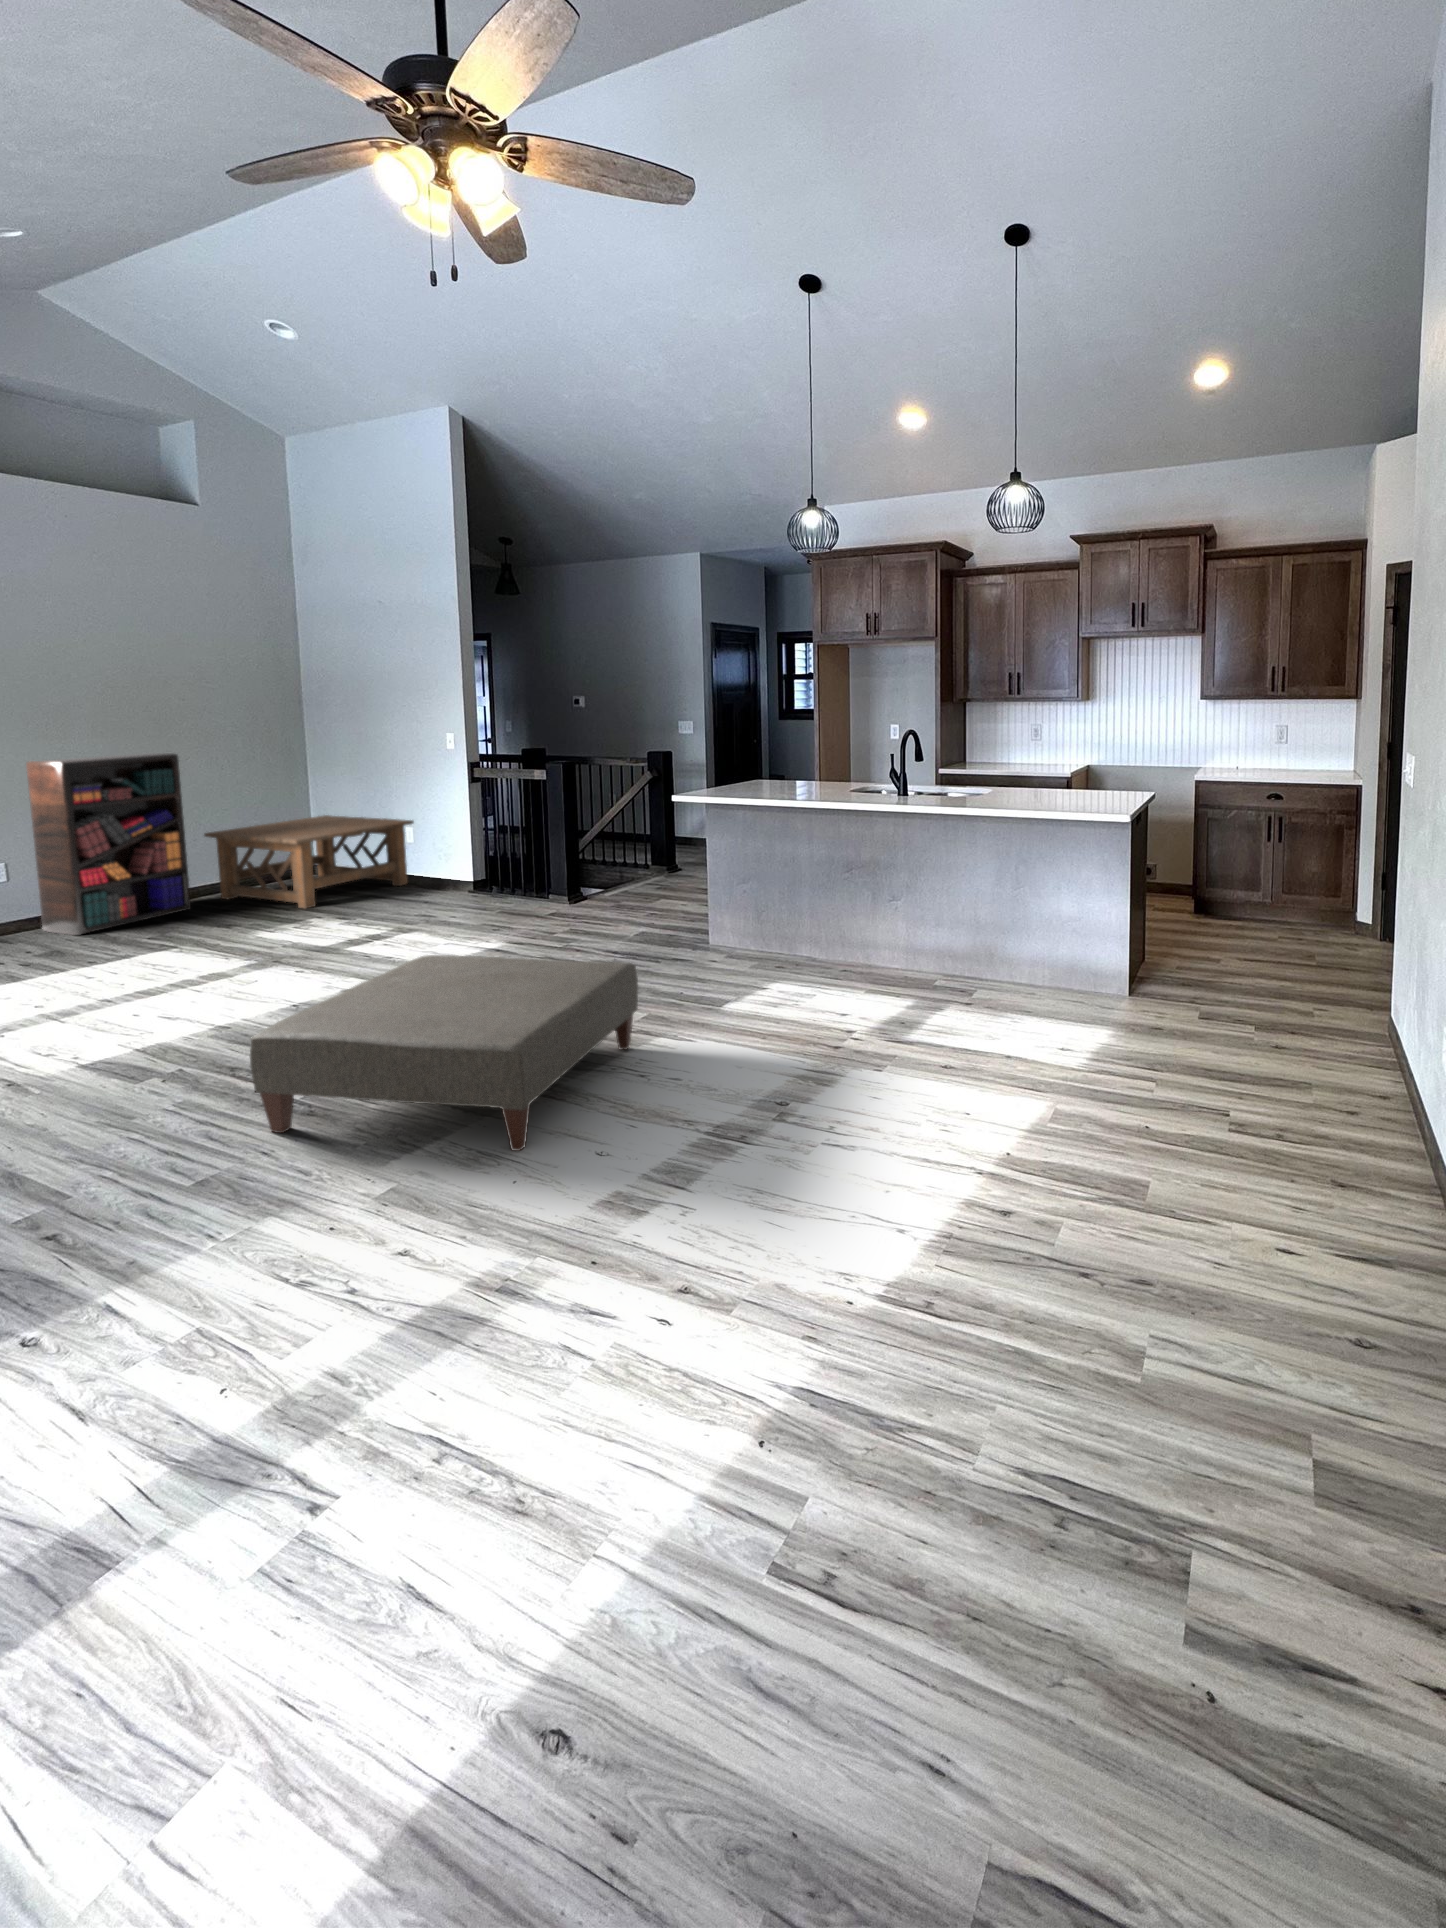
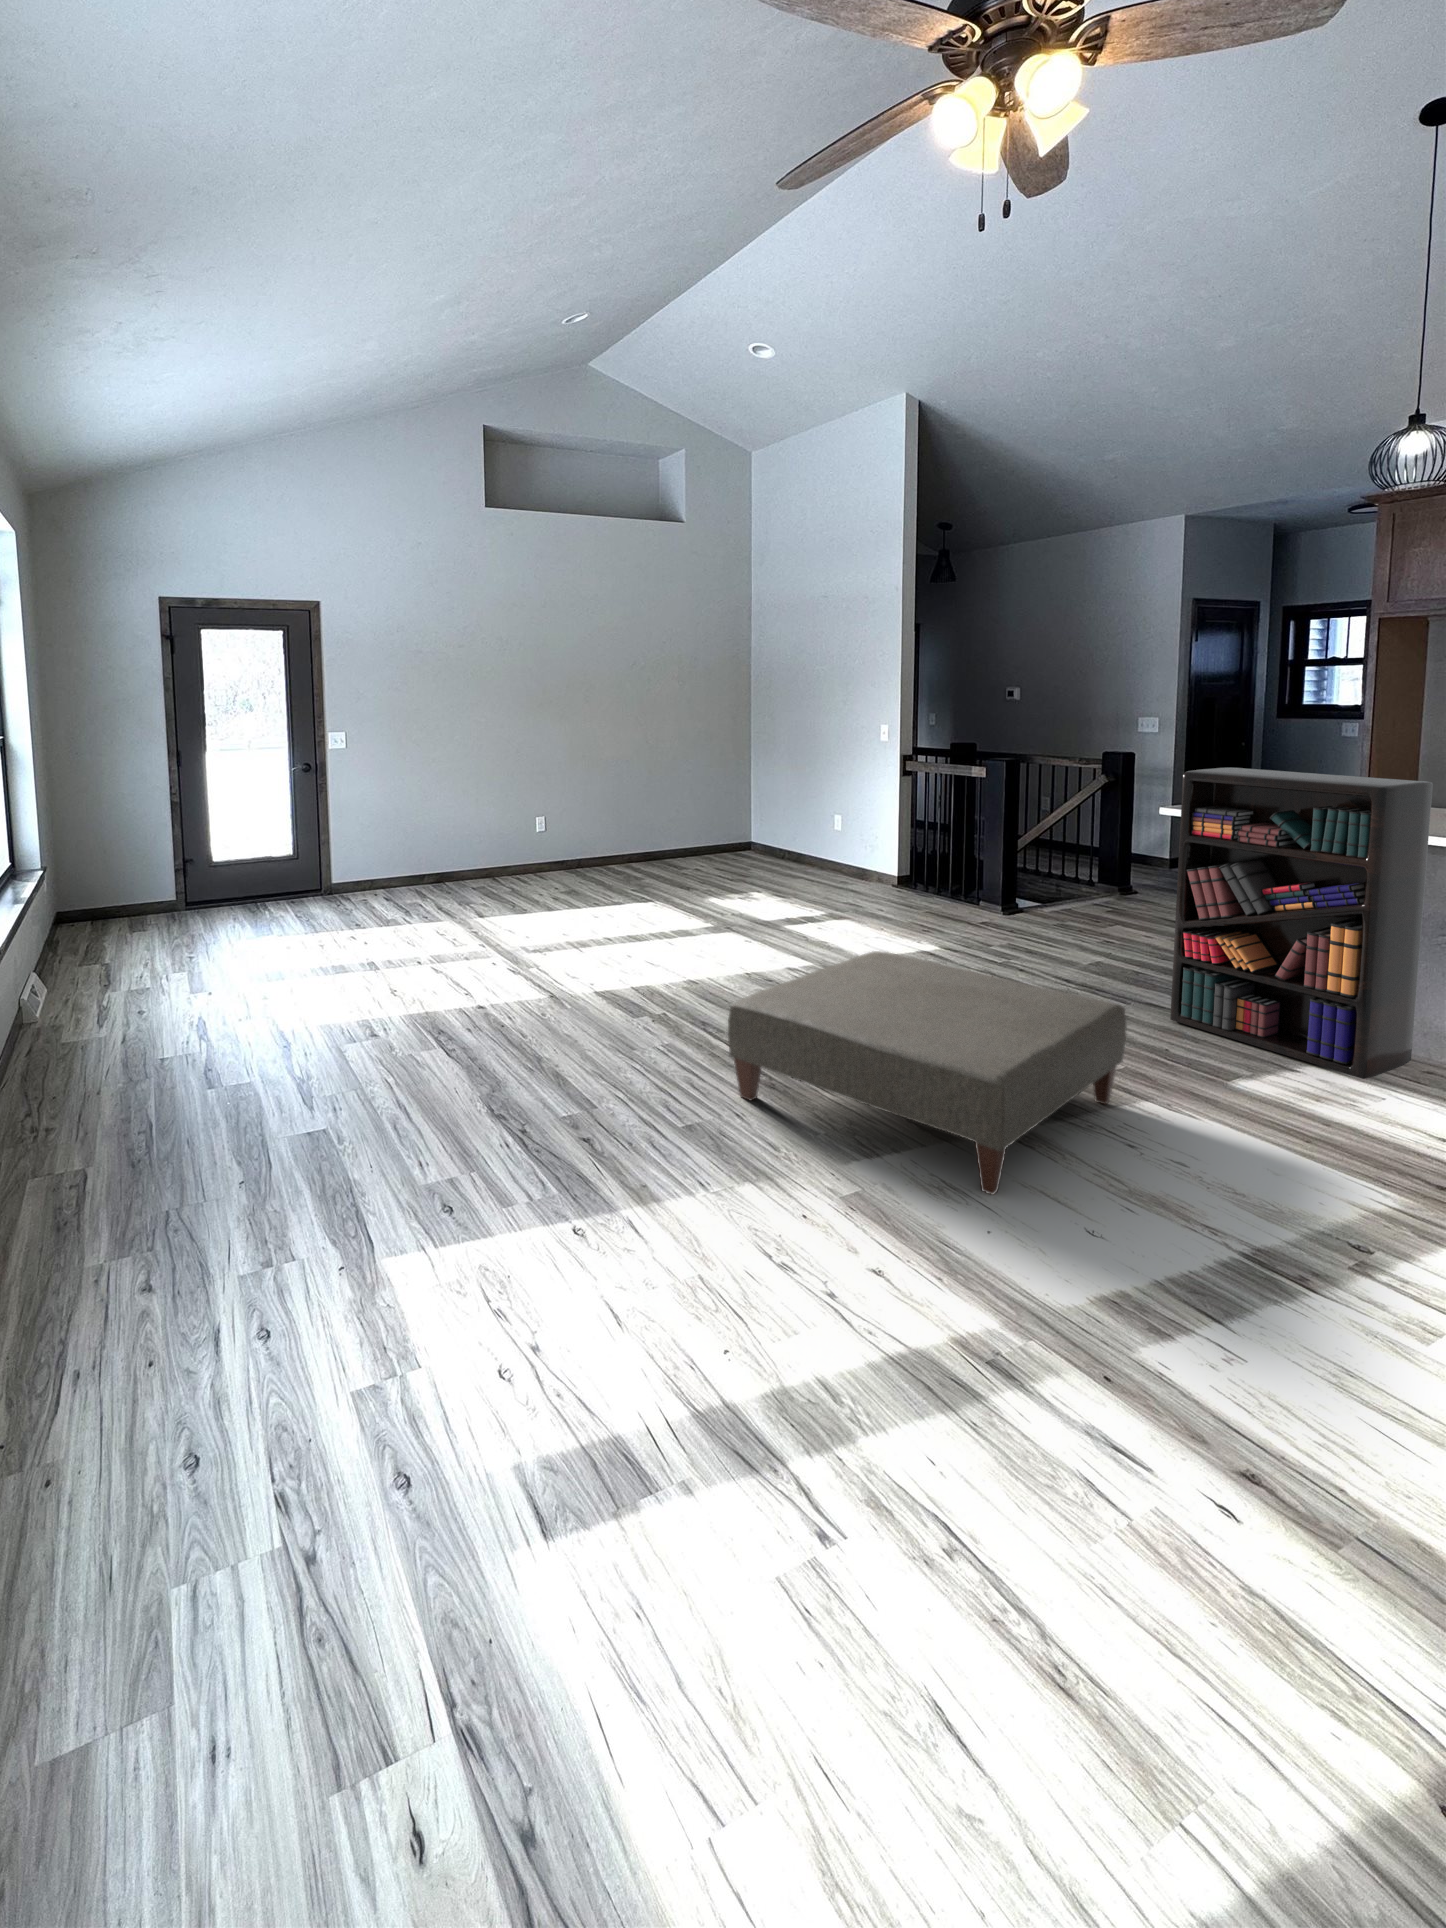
bookshelf: present [26,753,191,935] -> present [1170,768,1433,1079]
coffee table: present [204,815,414,908] -> none [670,795,844,881]

